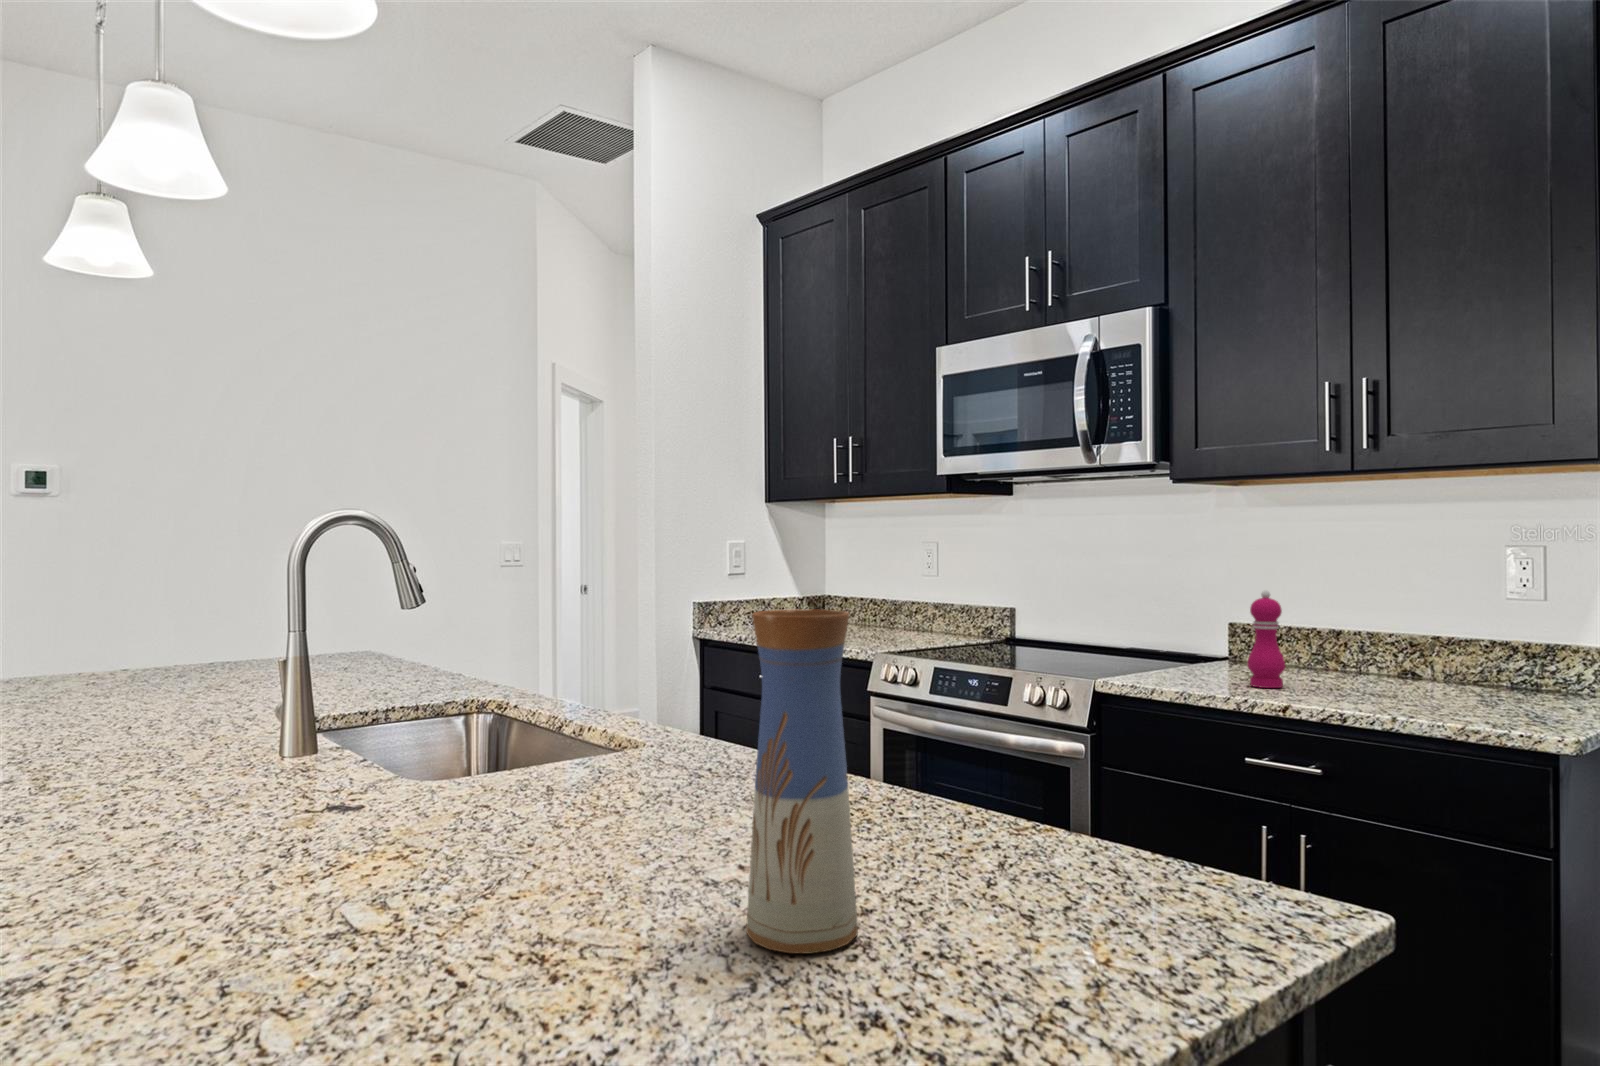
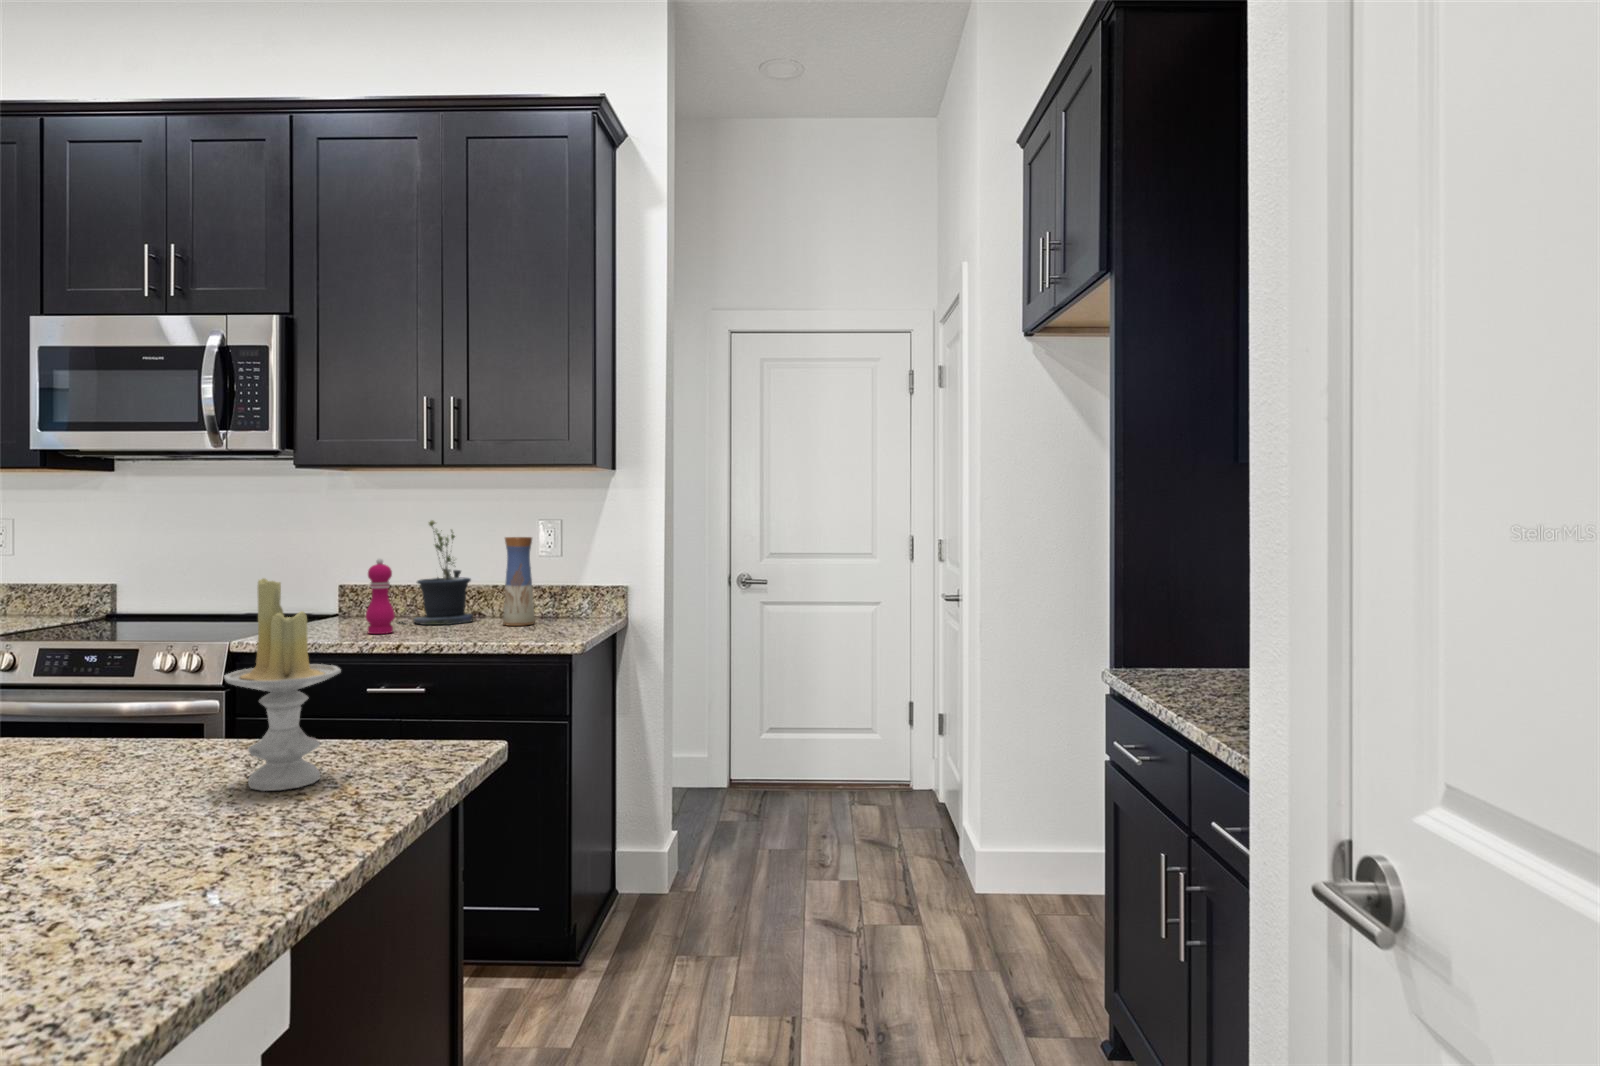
potted plant: none [1292,542,1403,684] -> present [399,520,473,625]
candle: none [945,604,1099,923] -> present [224,578,341,791]
vase: present [746,610,858,953] -> present [503,537,535,626]

